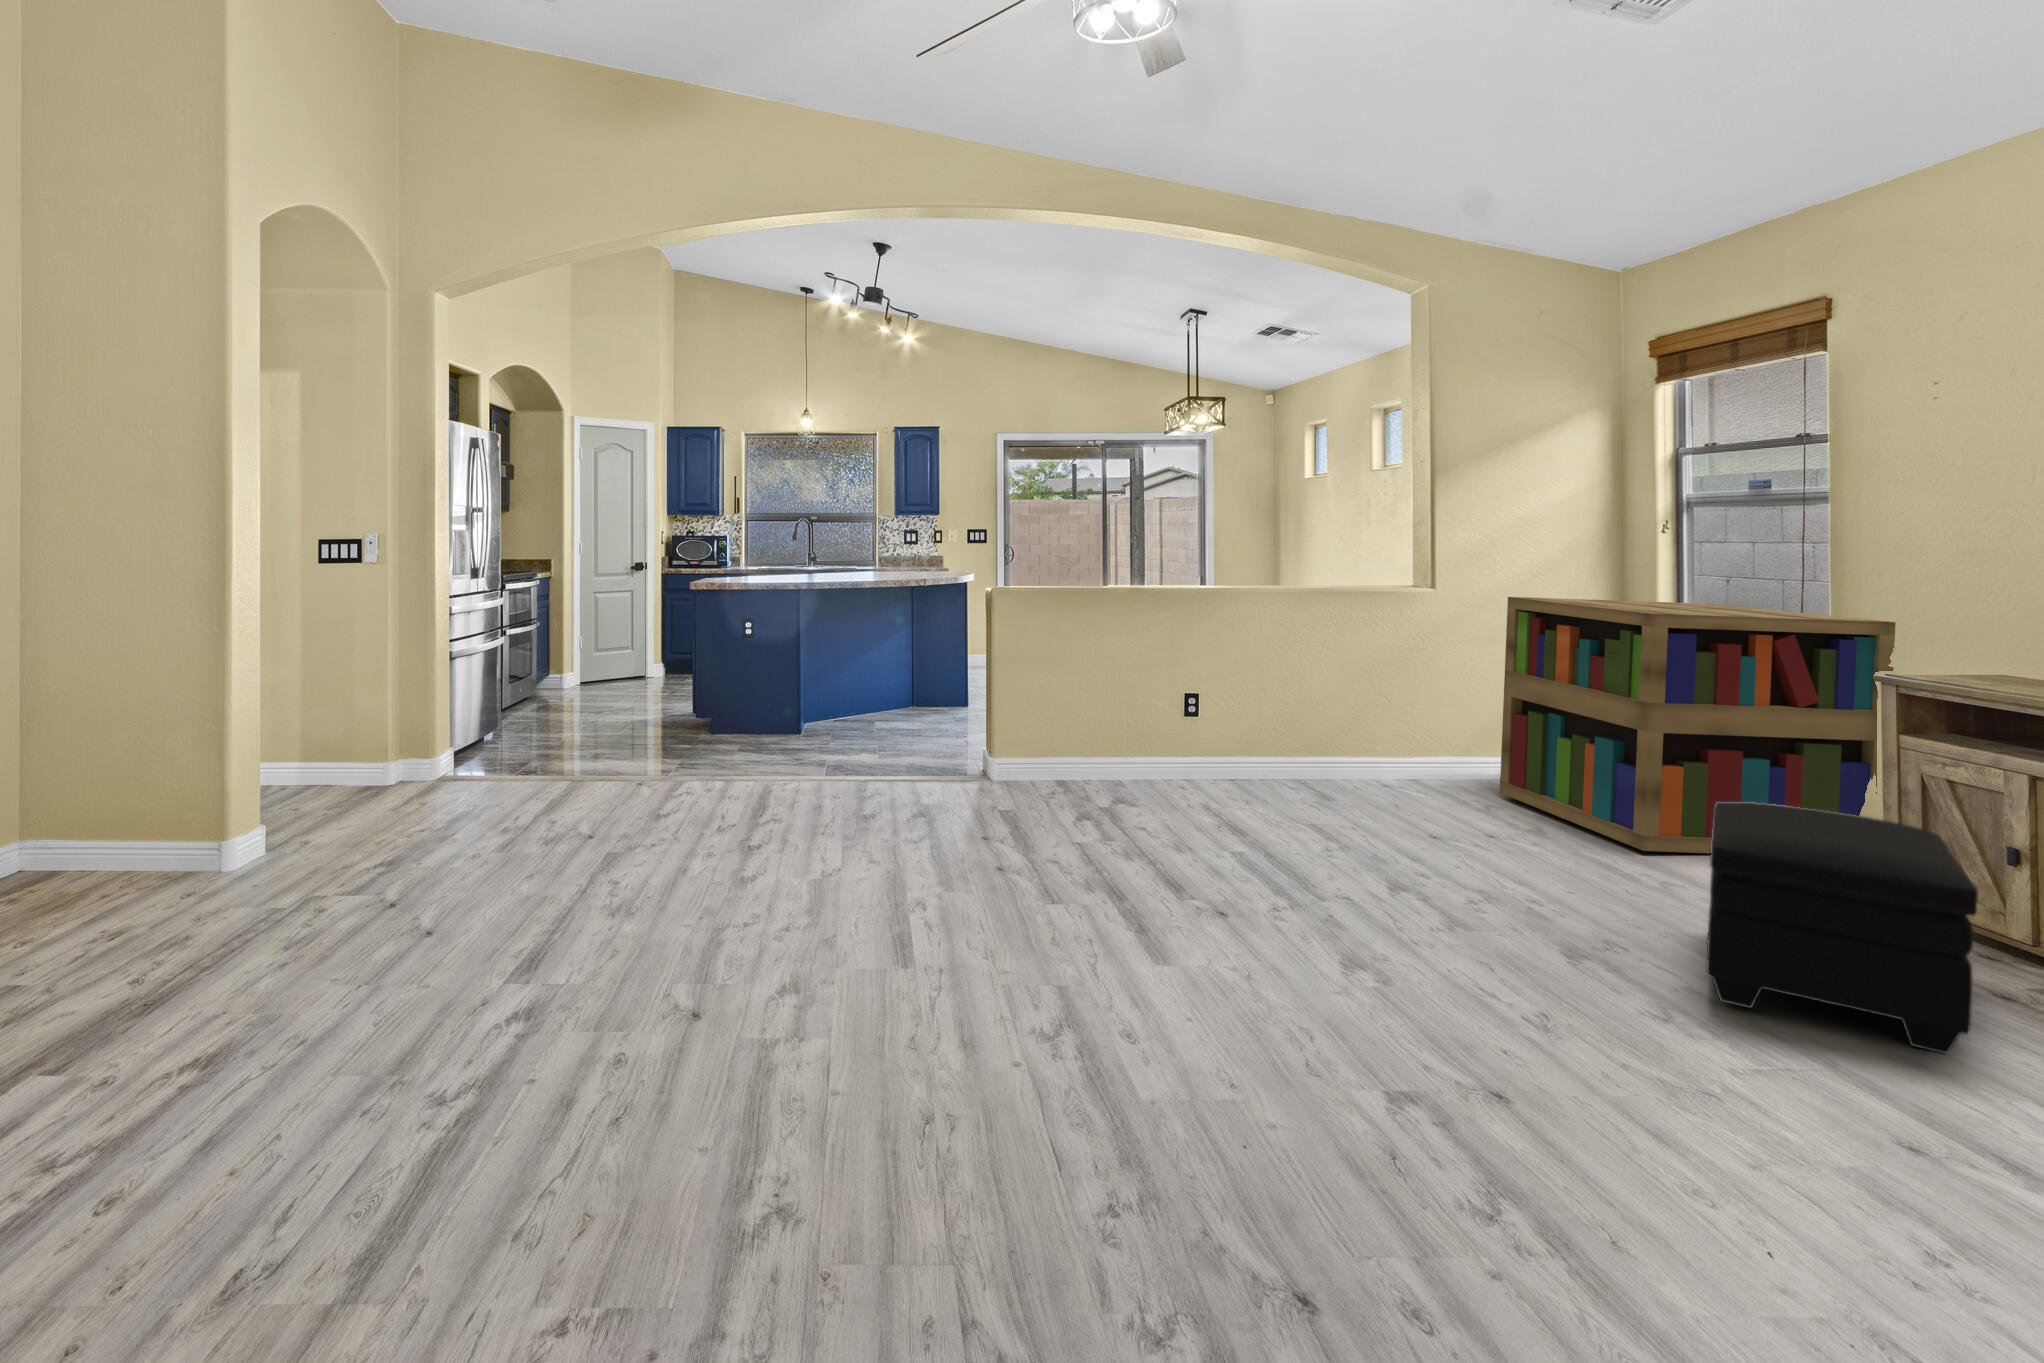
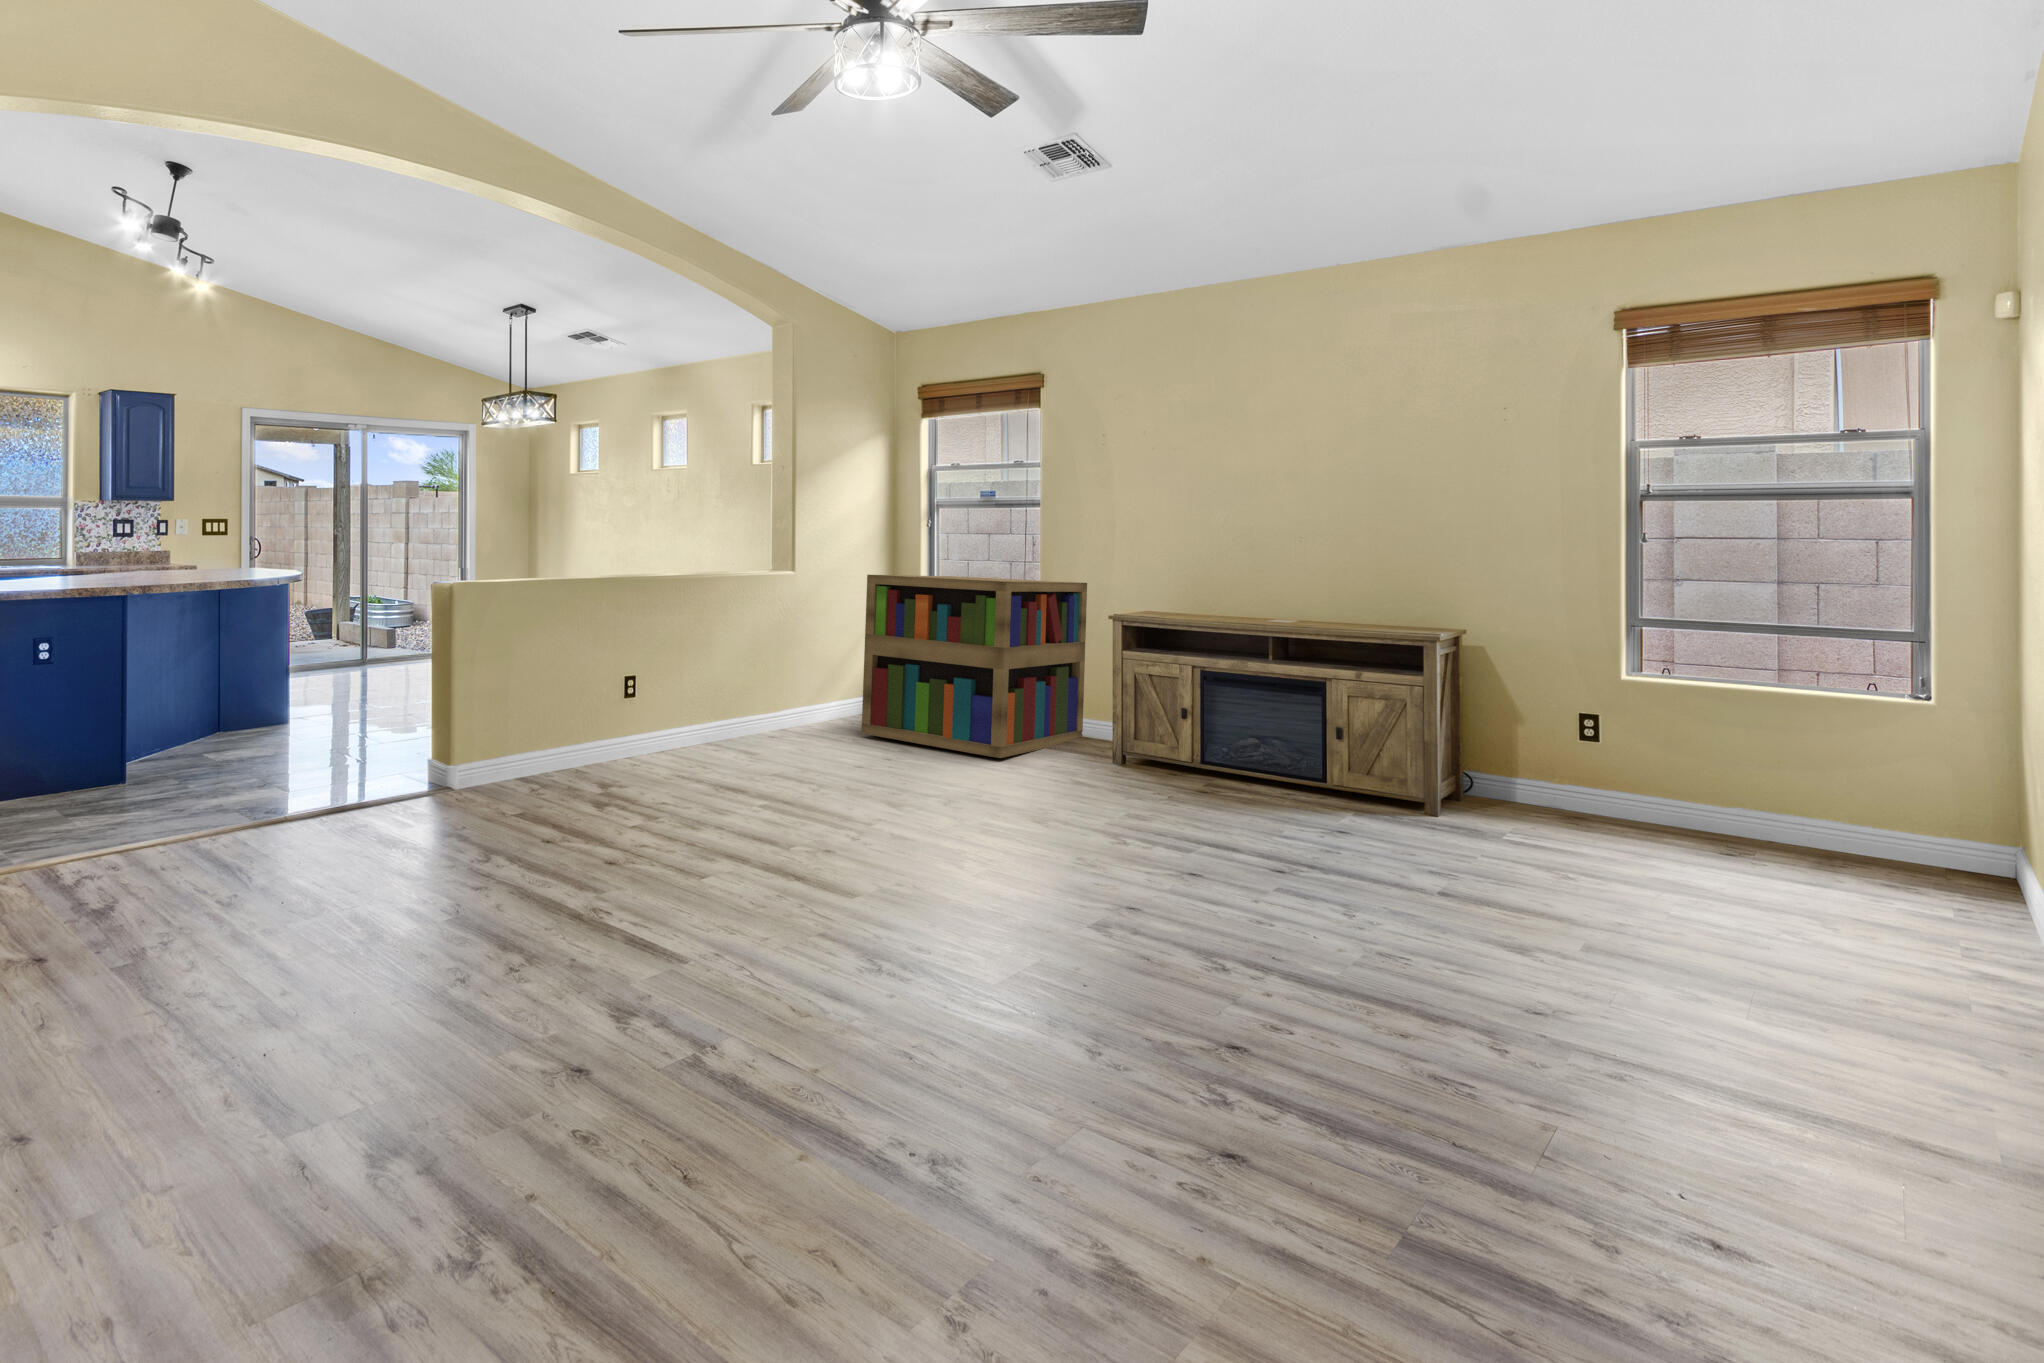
ottoman: present [1706,802,1978,1054] -> none [1118,706,1325,847]

